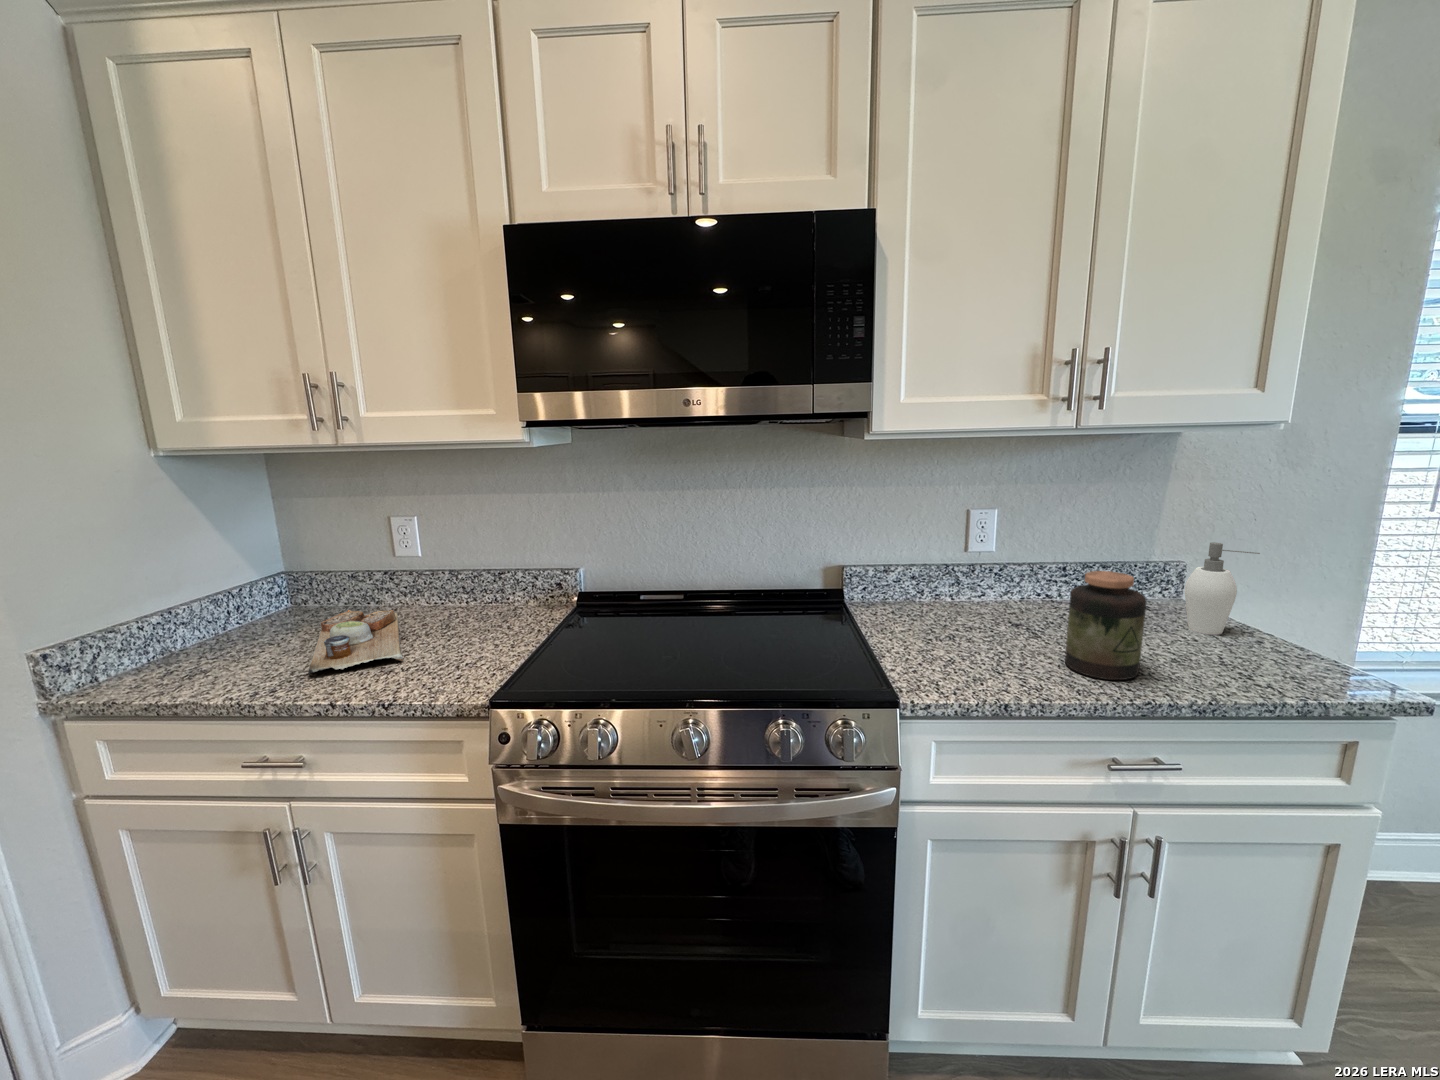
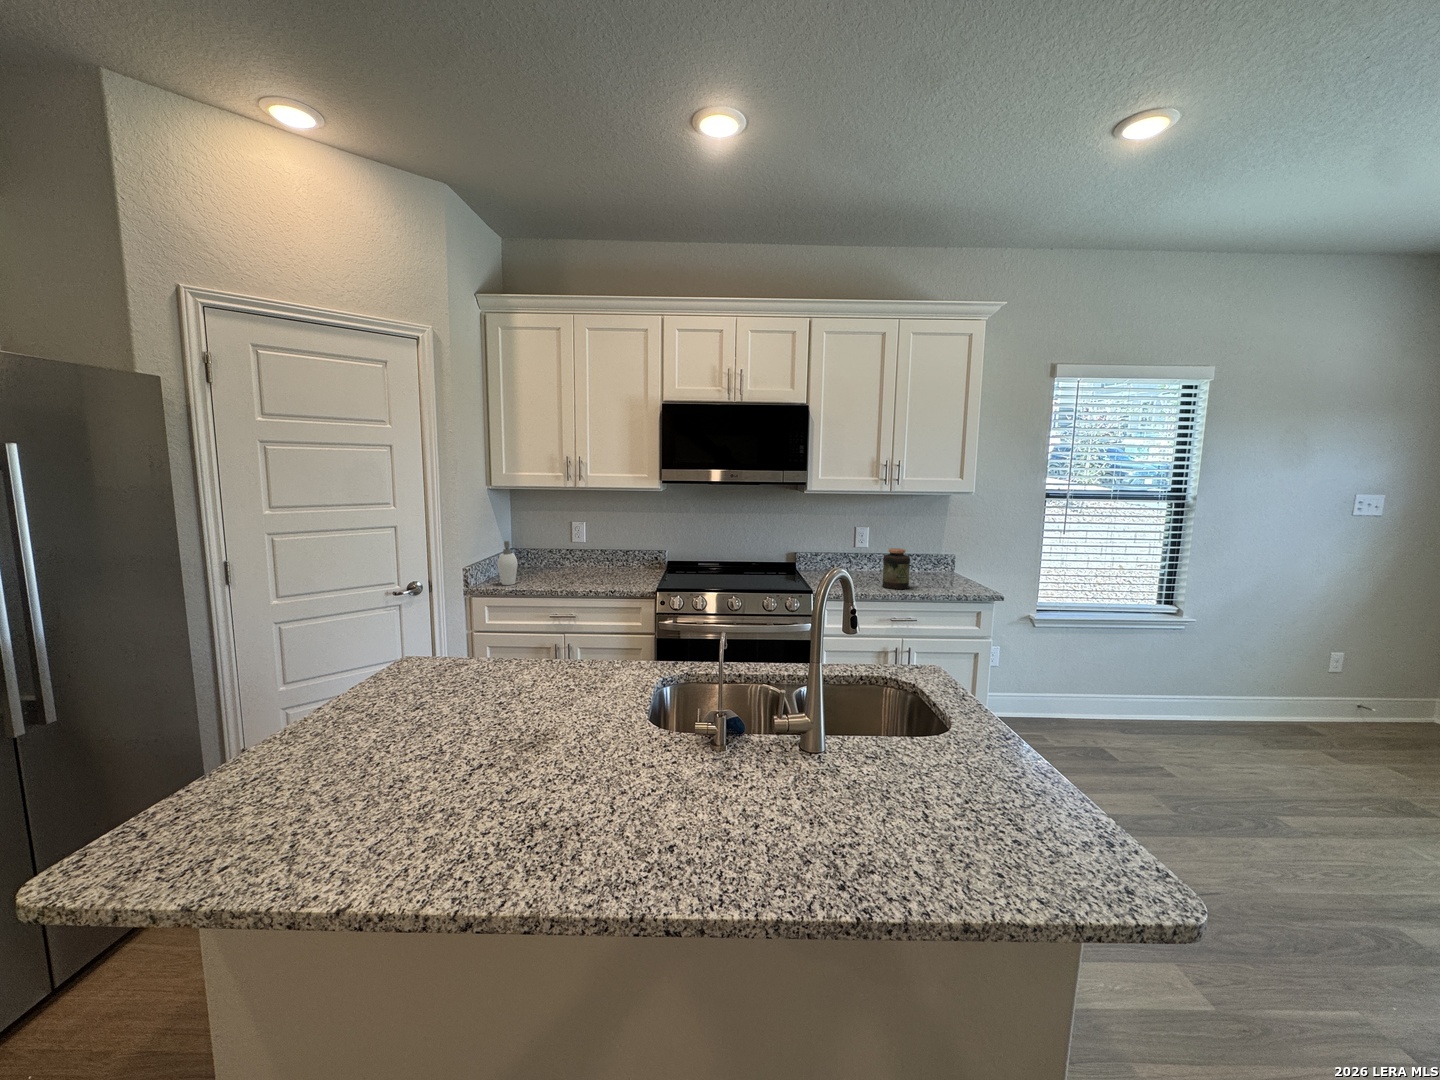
soap dispenser: present [1185,542,1260,635] -> present [497,541,518,585]
cutting board: present [308,610,403,674] -> none [550,565,605,583]

